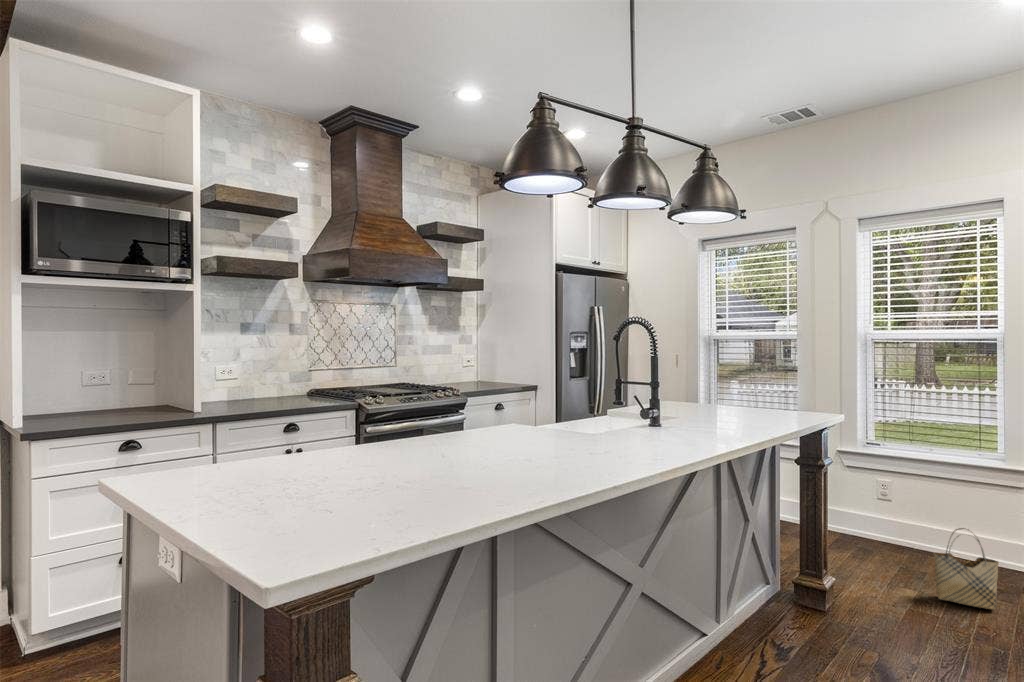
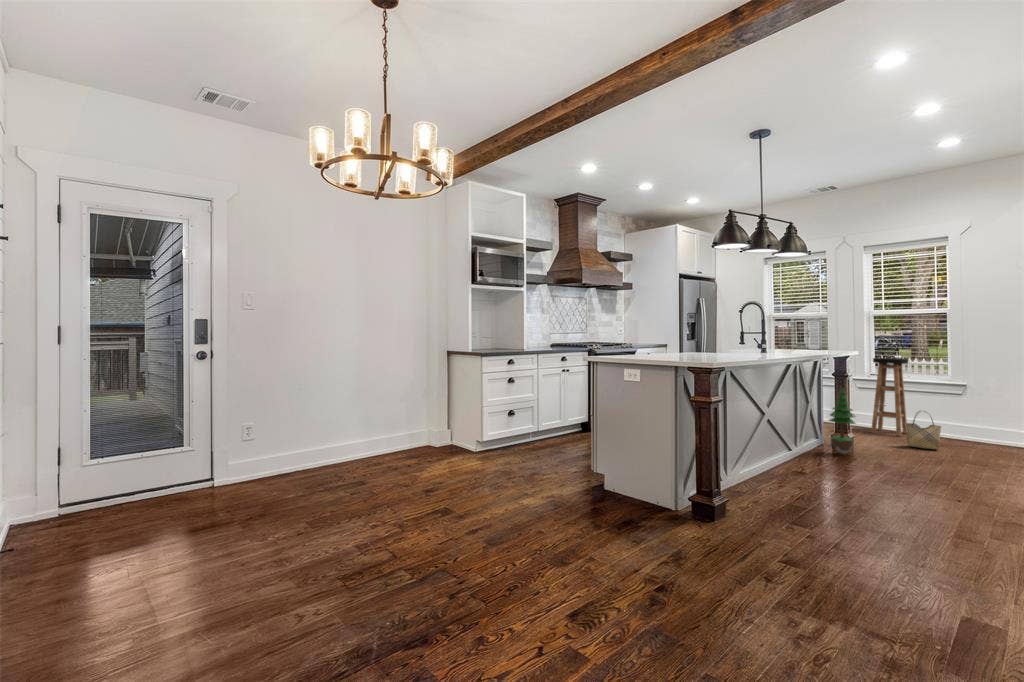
bar stool: none [873,415,935,565] -> present [871,358,908,437]
potted tree: none [784,496,840,636] -> present [829,388,855,454]

